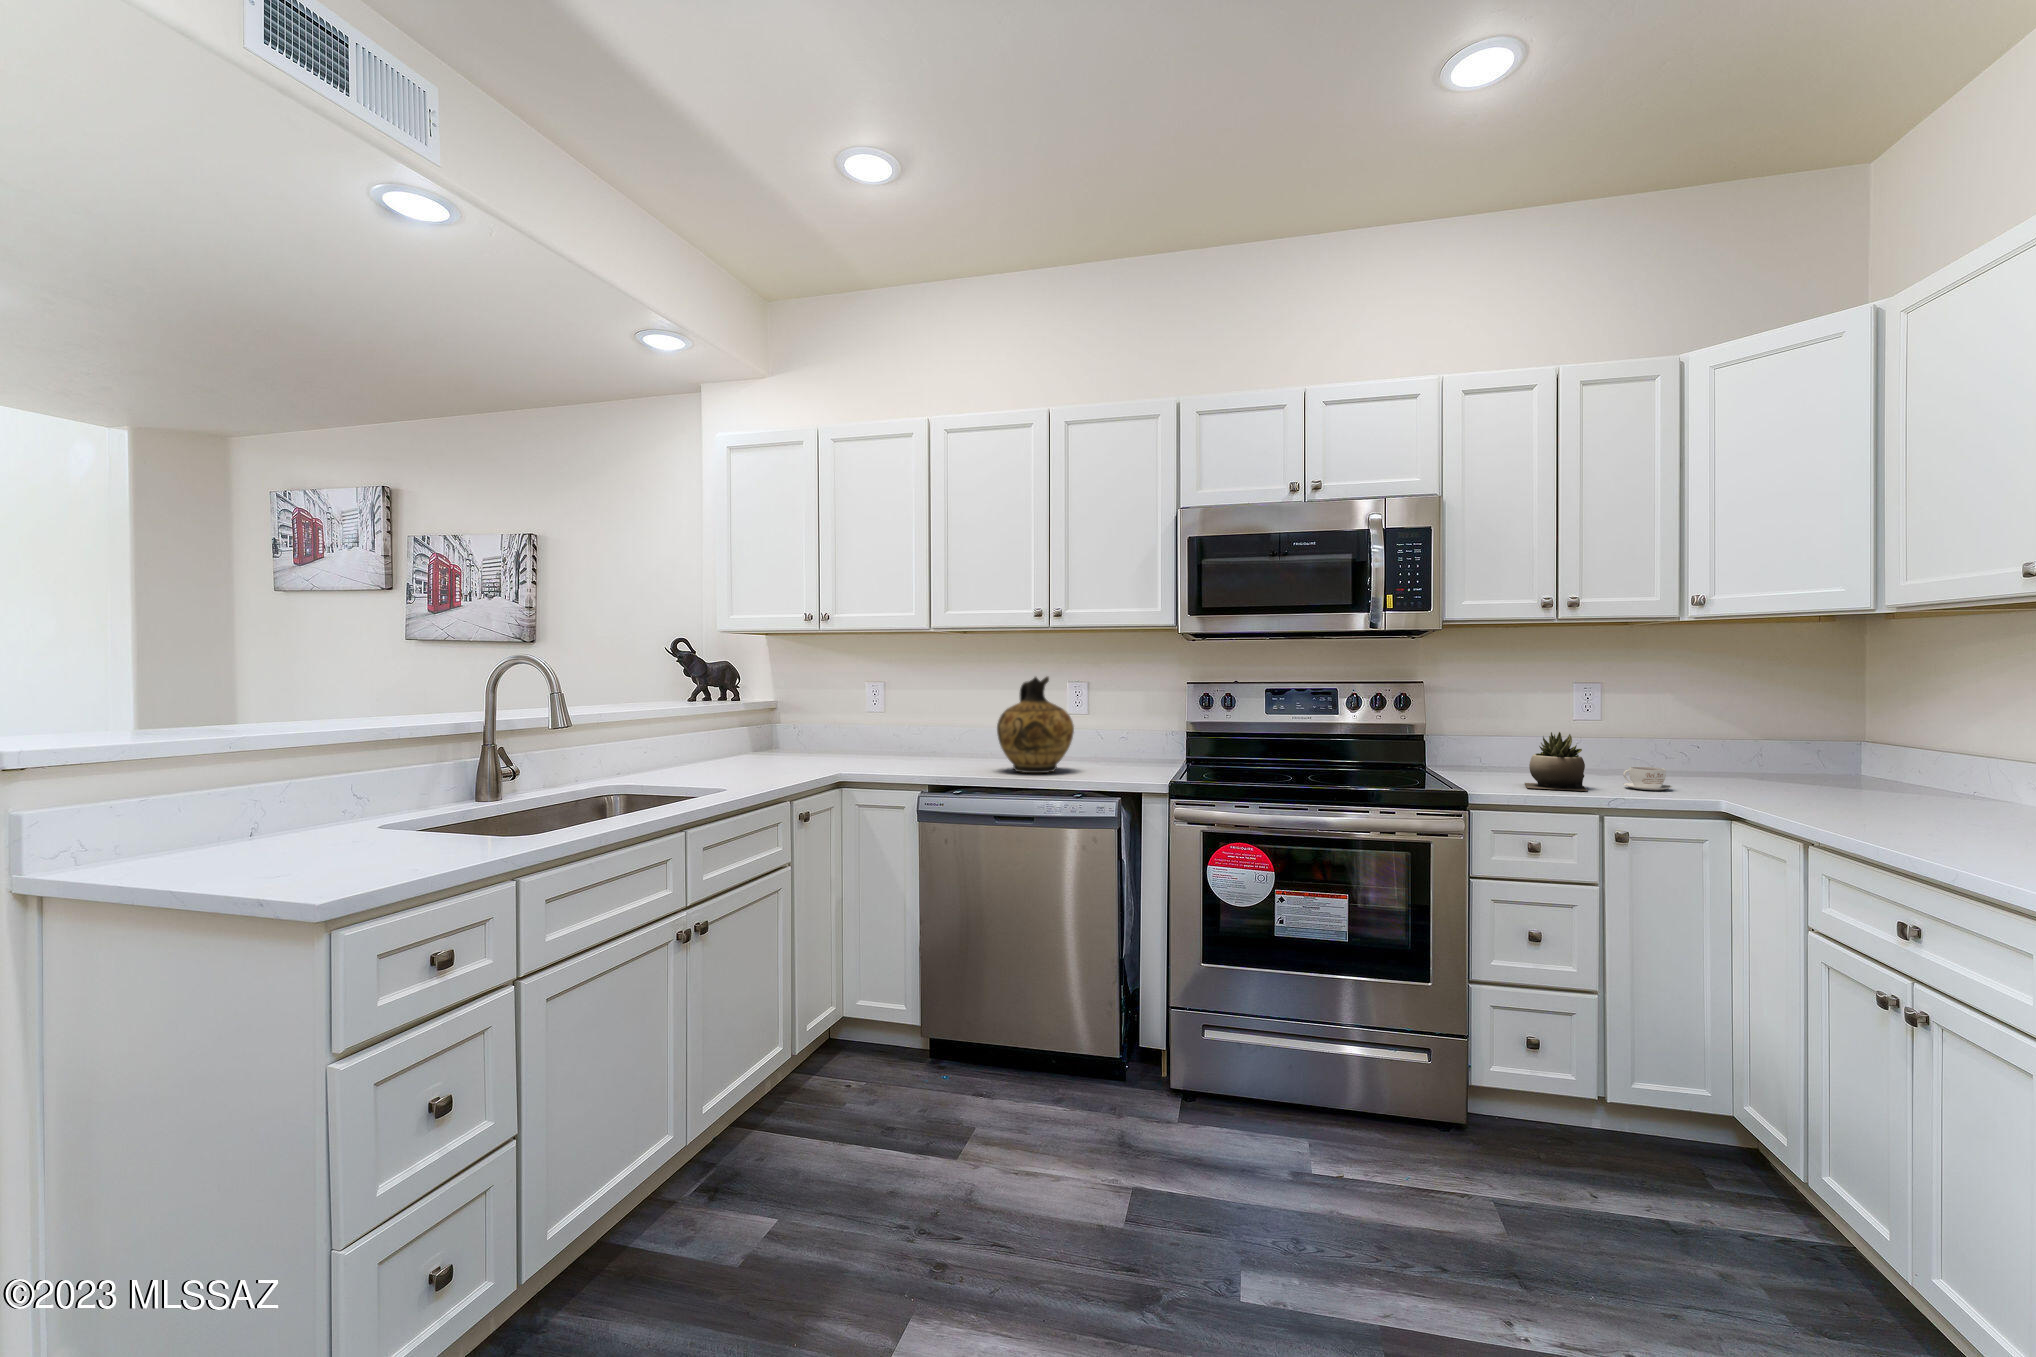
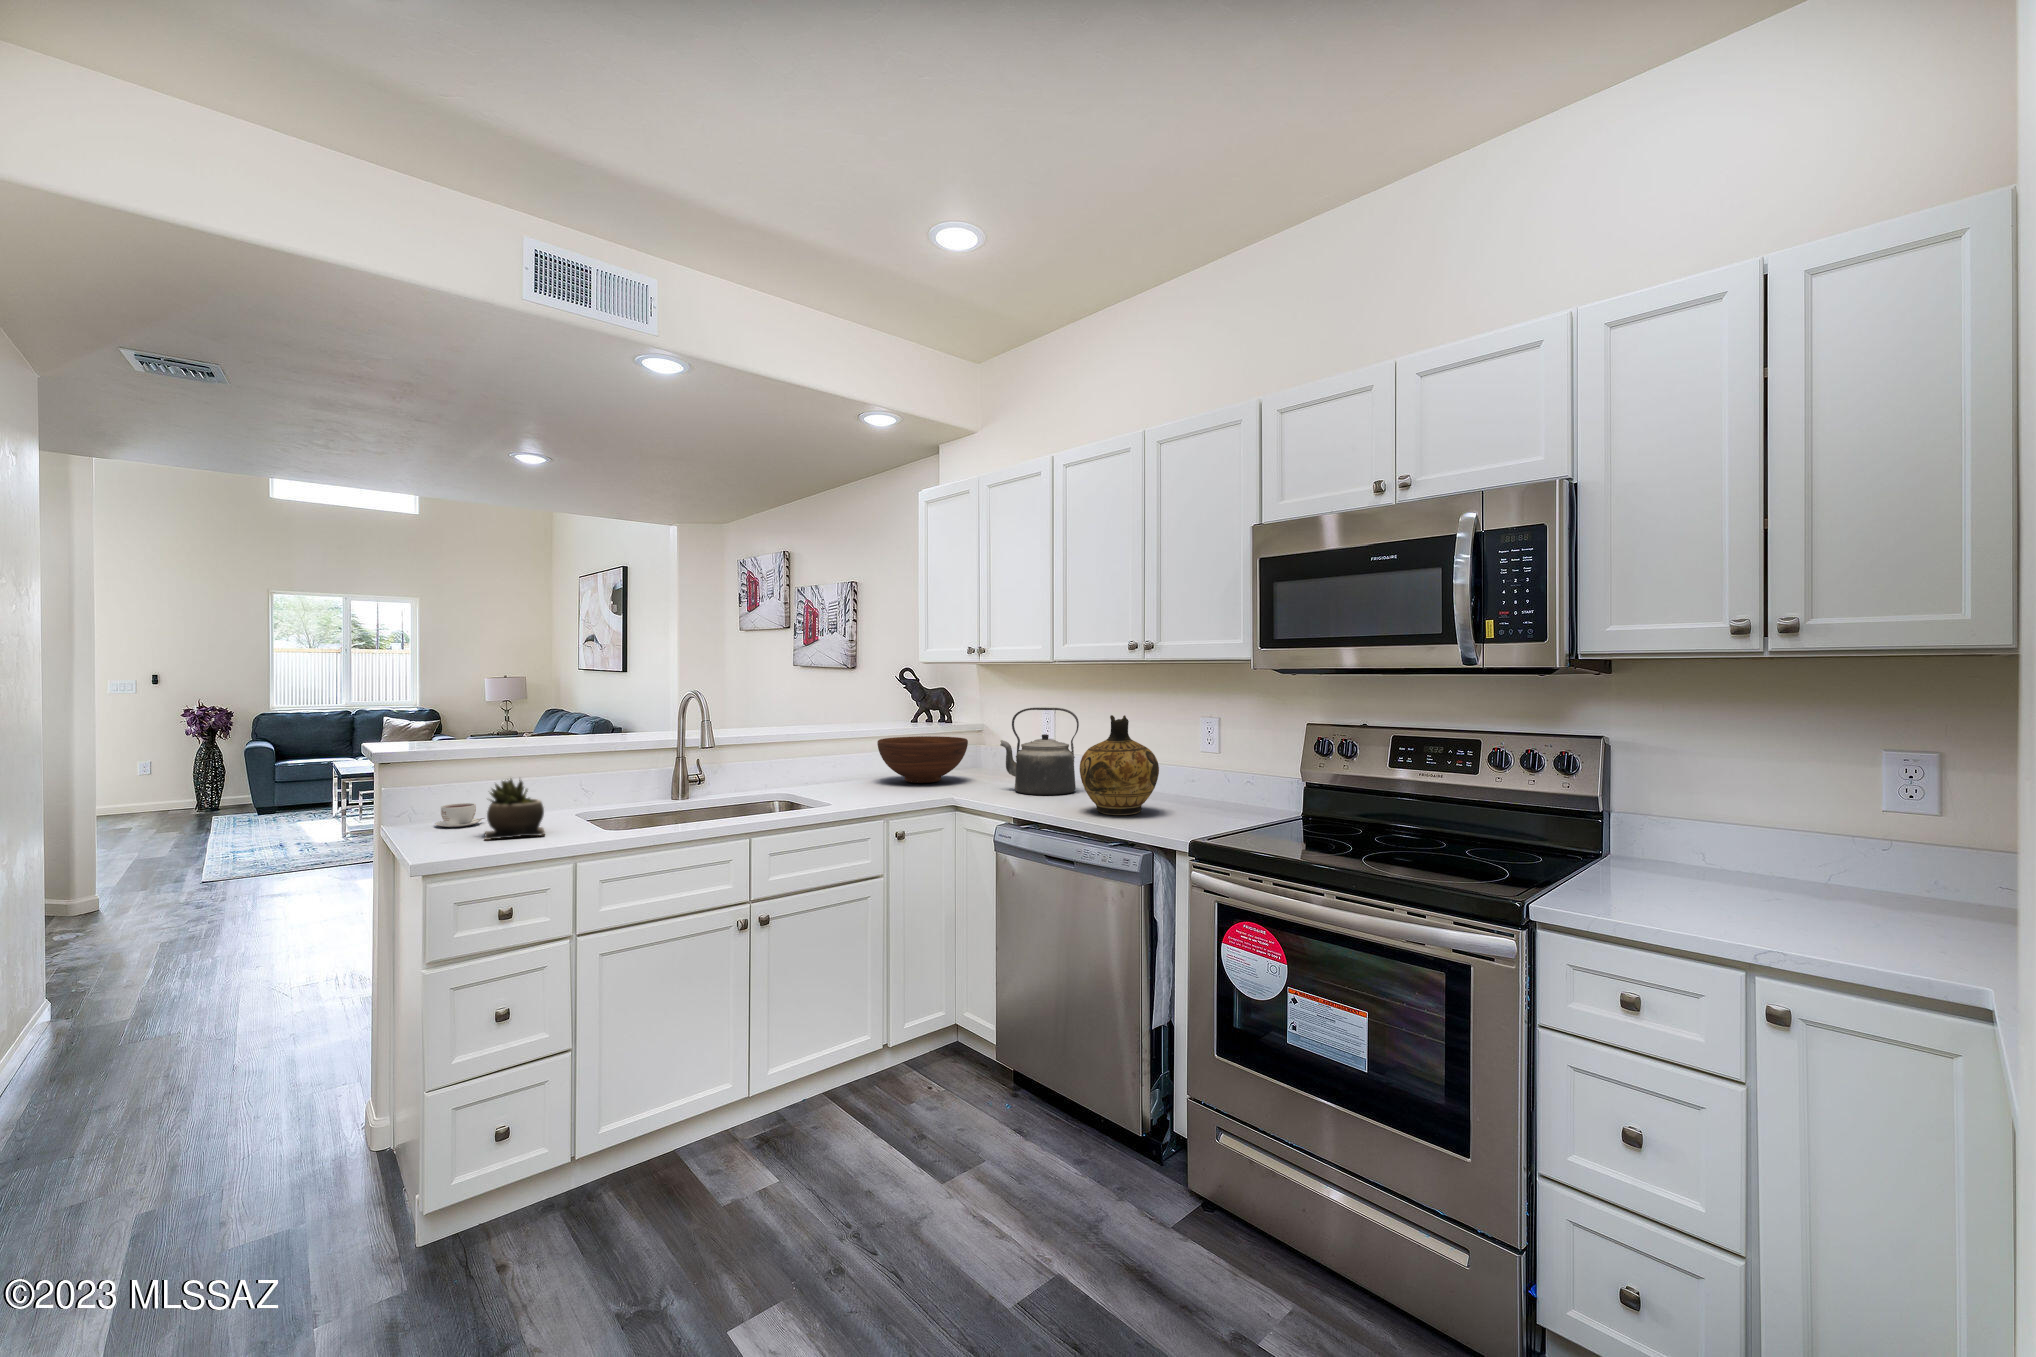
kettle: none [861,675,944,765] -> present [1000,707,1079,795]
fruit bowl: none [696,713,803,764] -> present [877,736,968,783]
succulent plant: present [1525,732,1587,791] -> present [485,779,545,840]
coffee cup: present [1623,767,1672,790] -> present [435,803,484,827]

